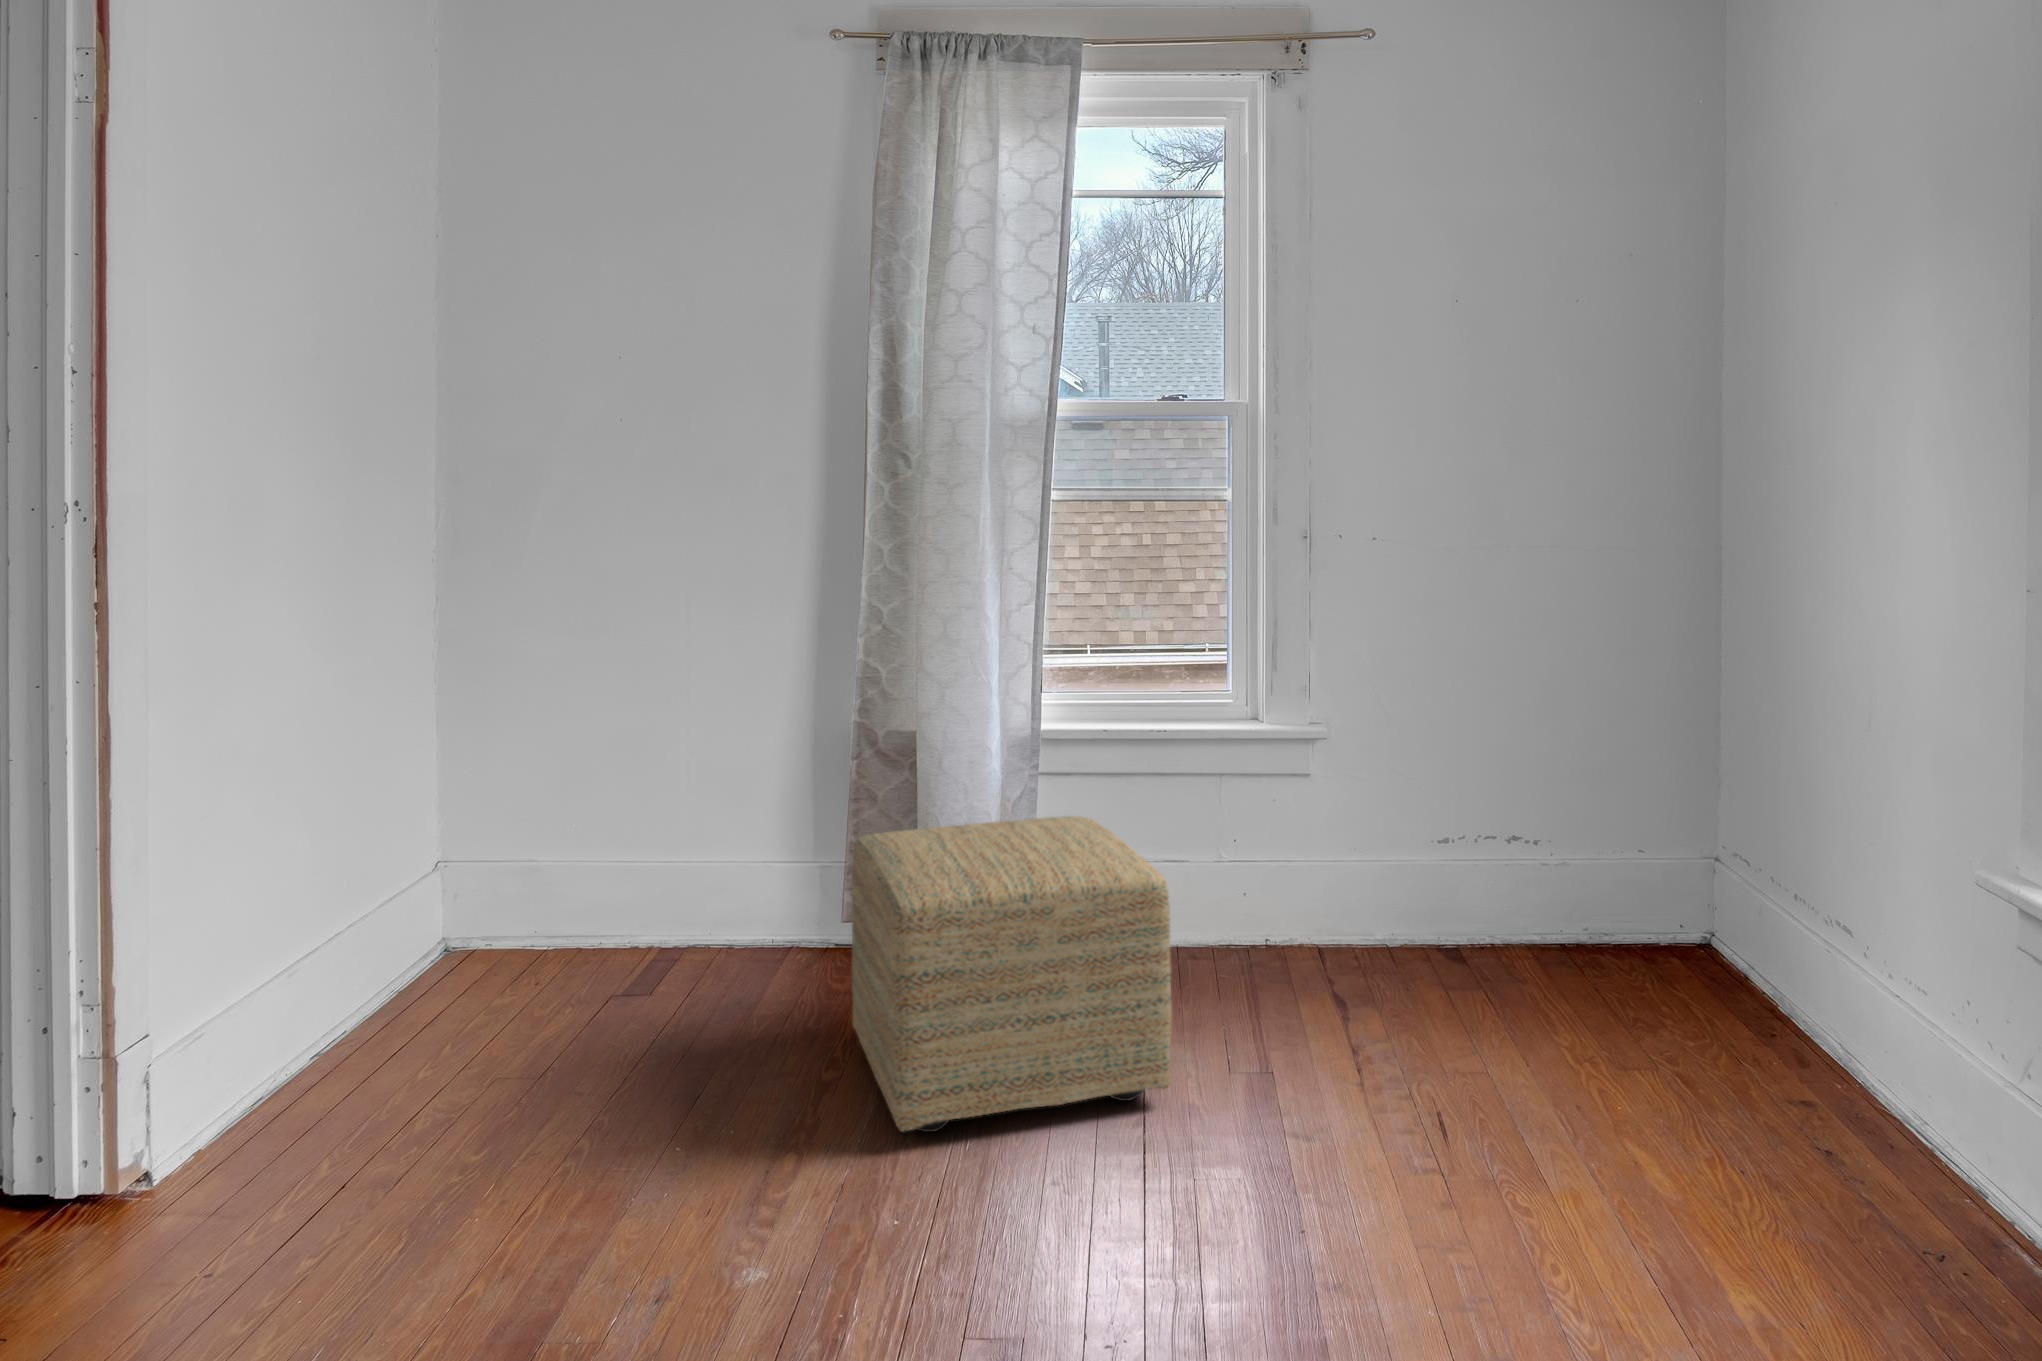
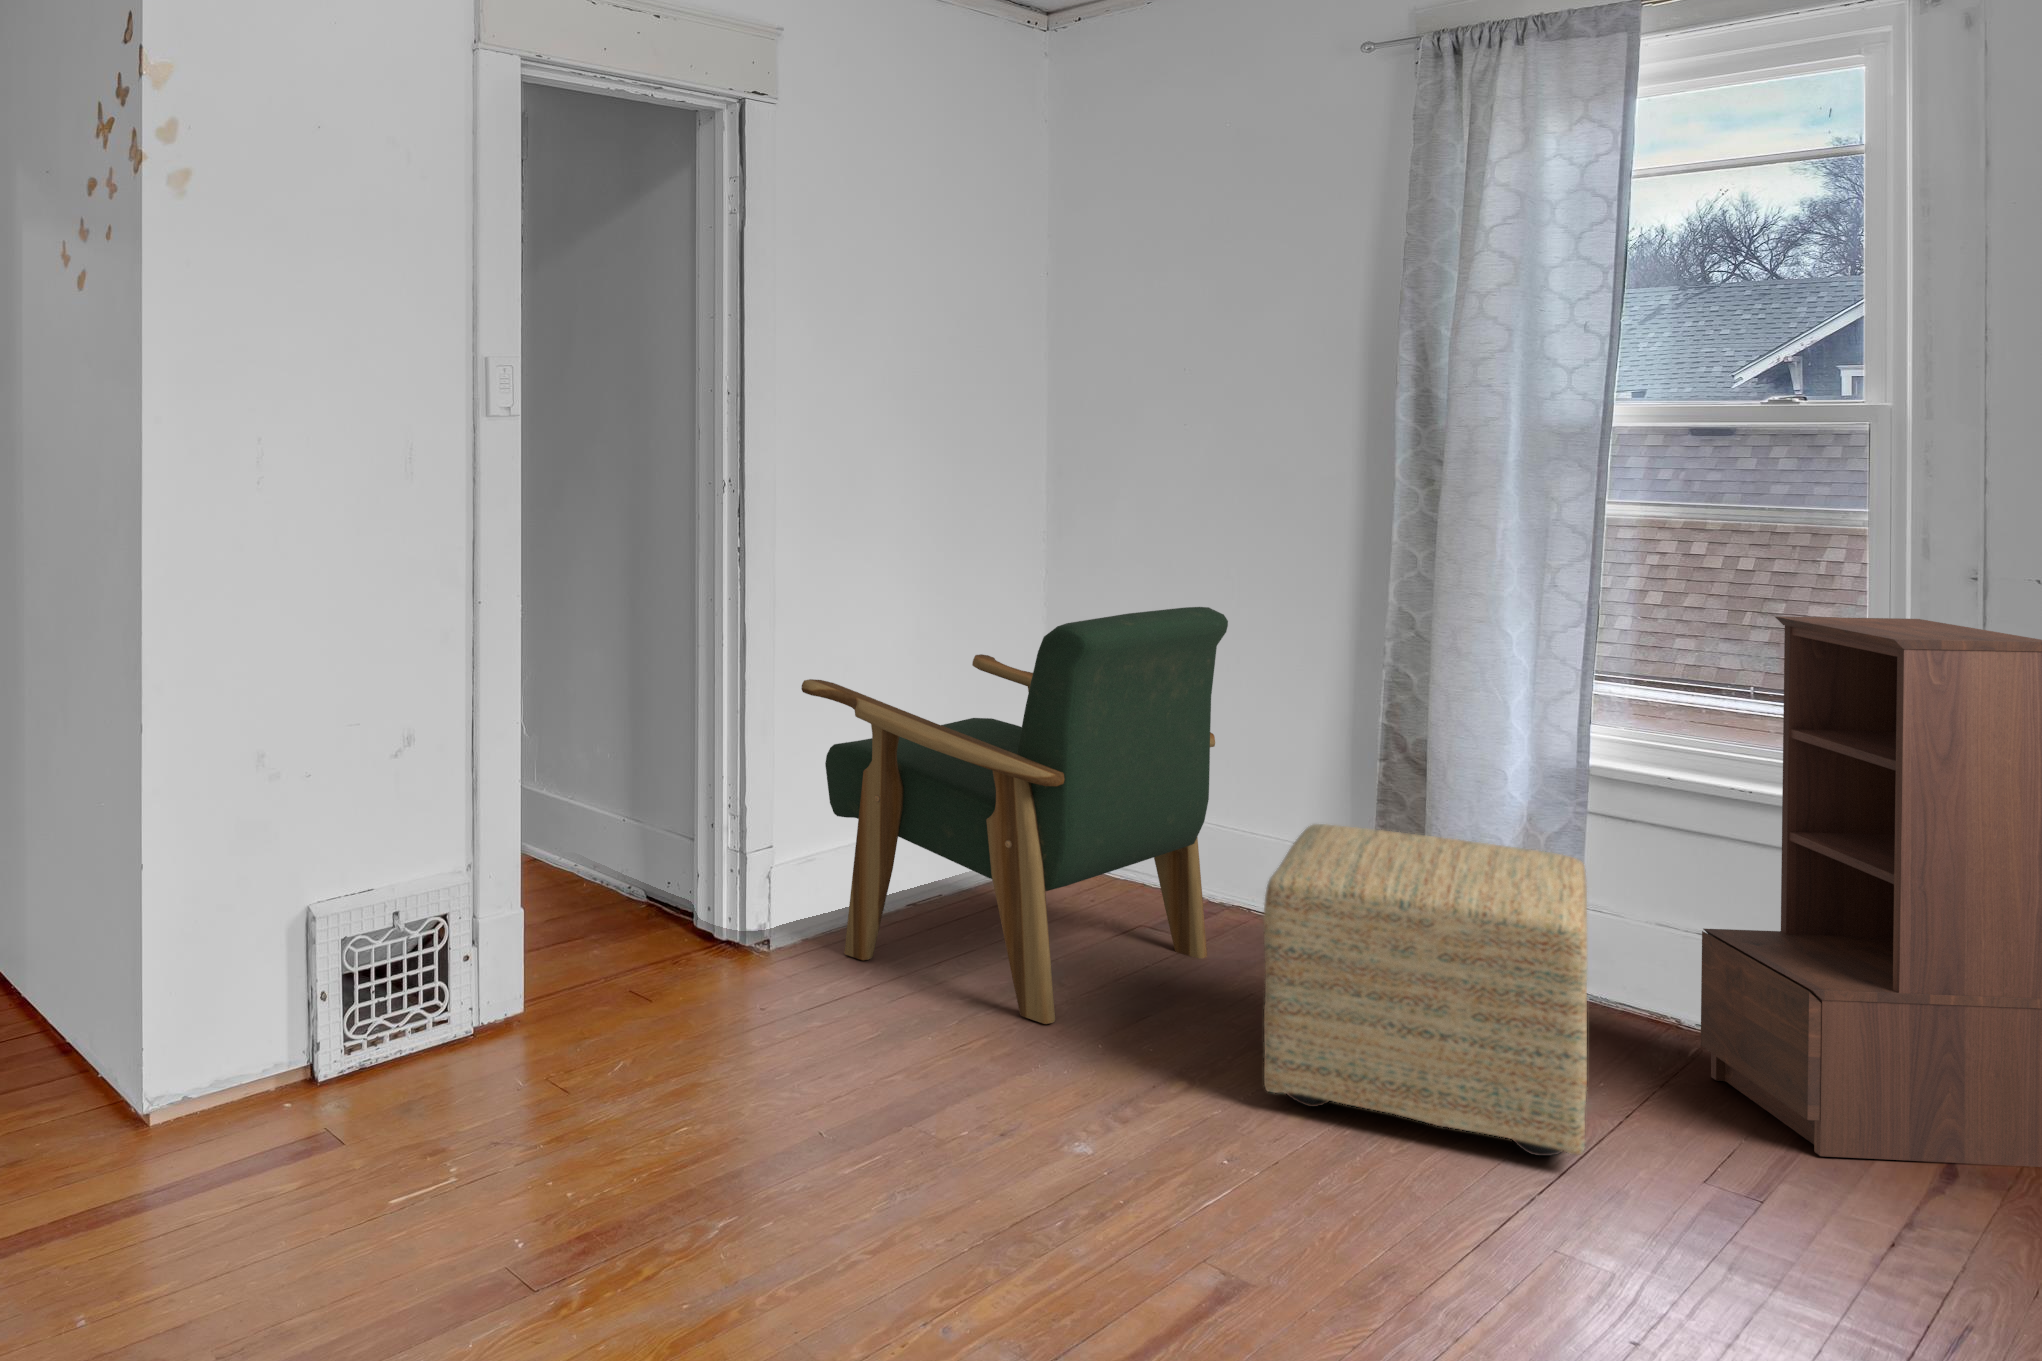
bookshelf: none [1161,574,1382,1021] -> present [1701,616,2042,1167]
armchair: none [194,622,734,1152] -> present [801,607,1228,1024]

